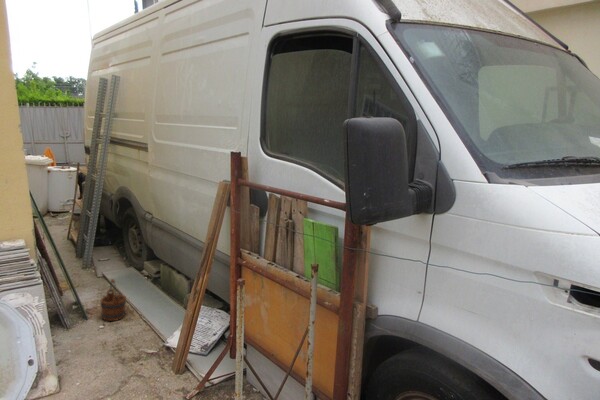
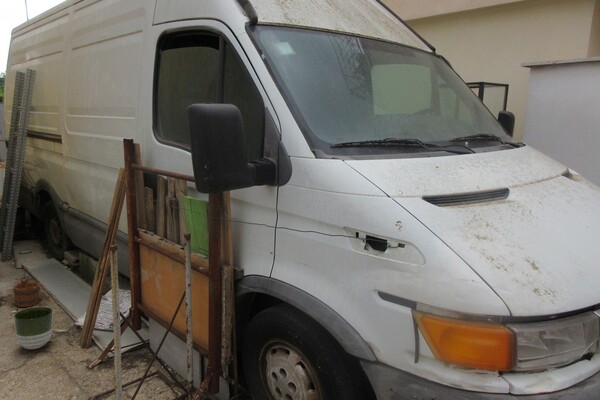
planter: none [109,326,145,371] -> present [14,307,53,349]

